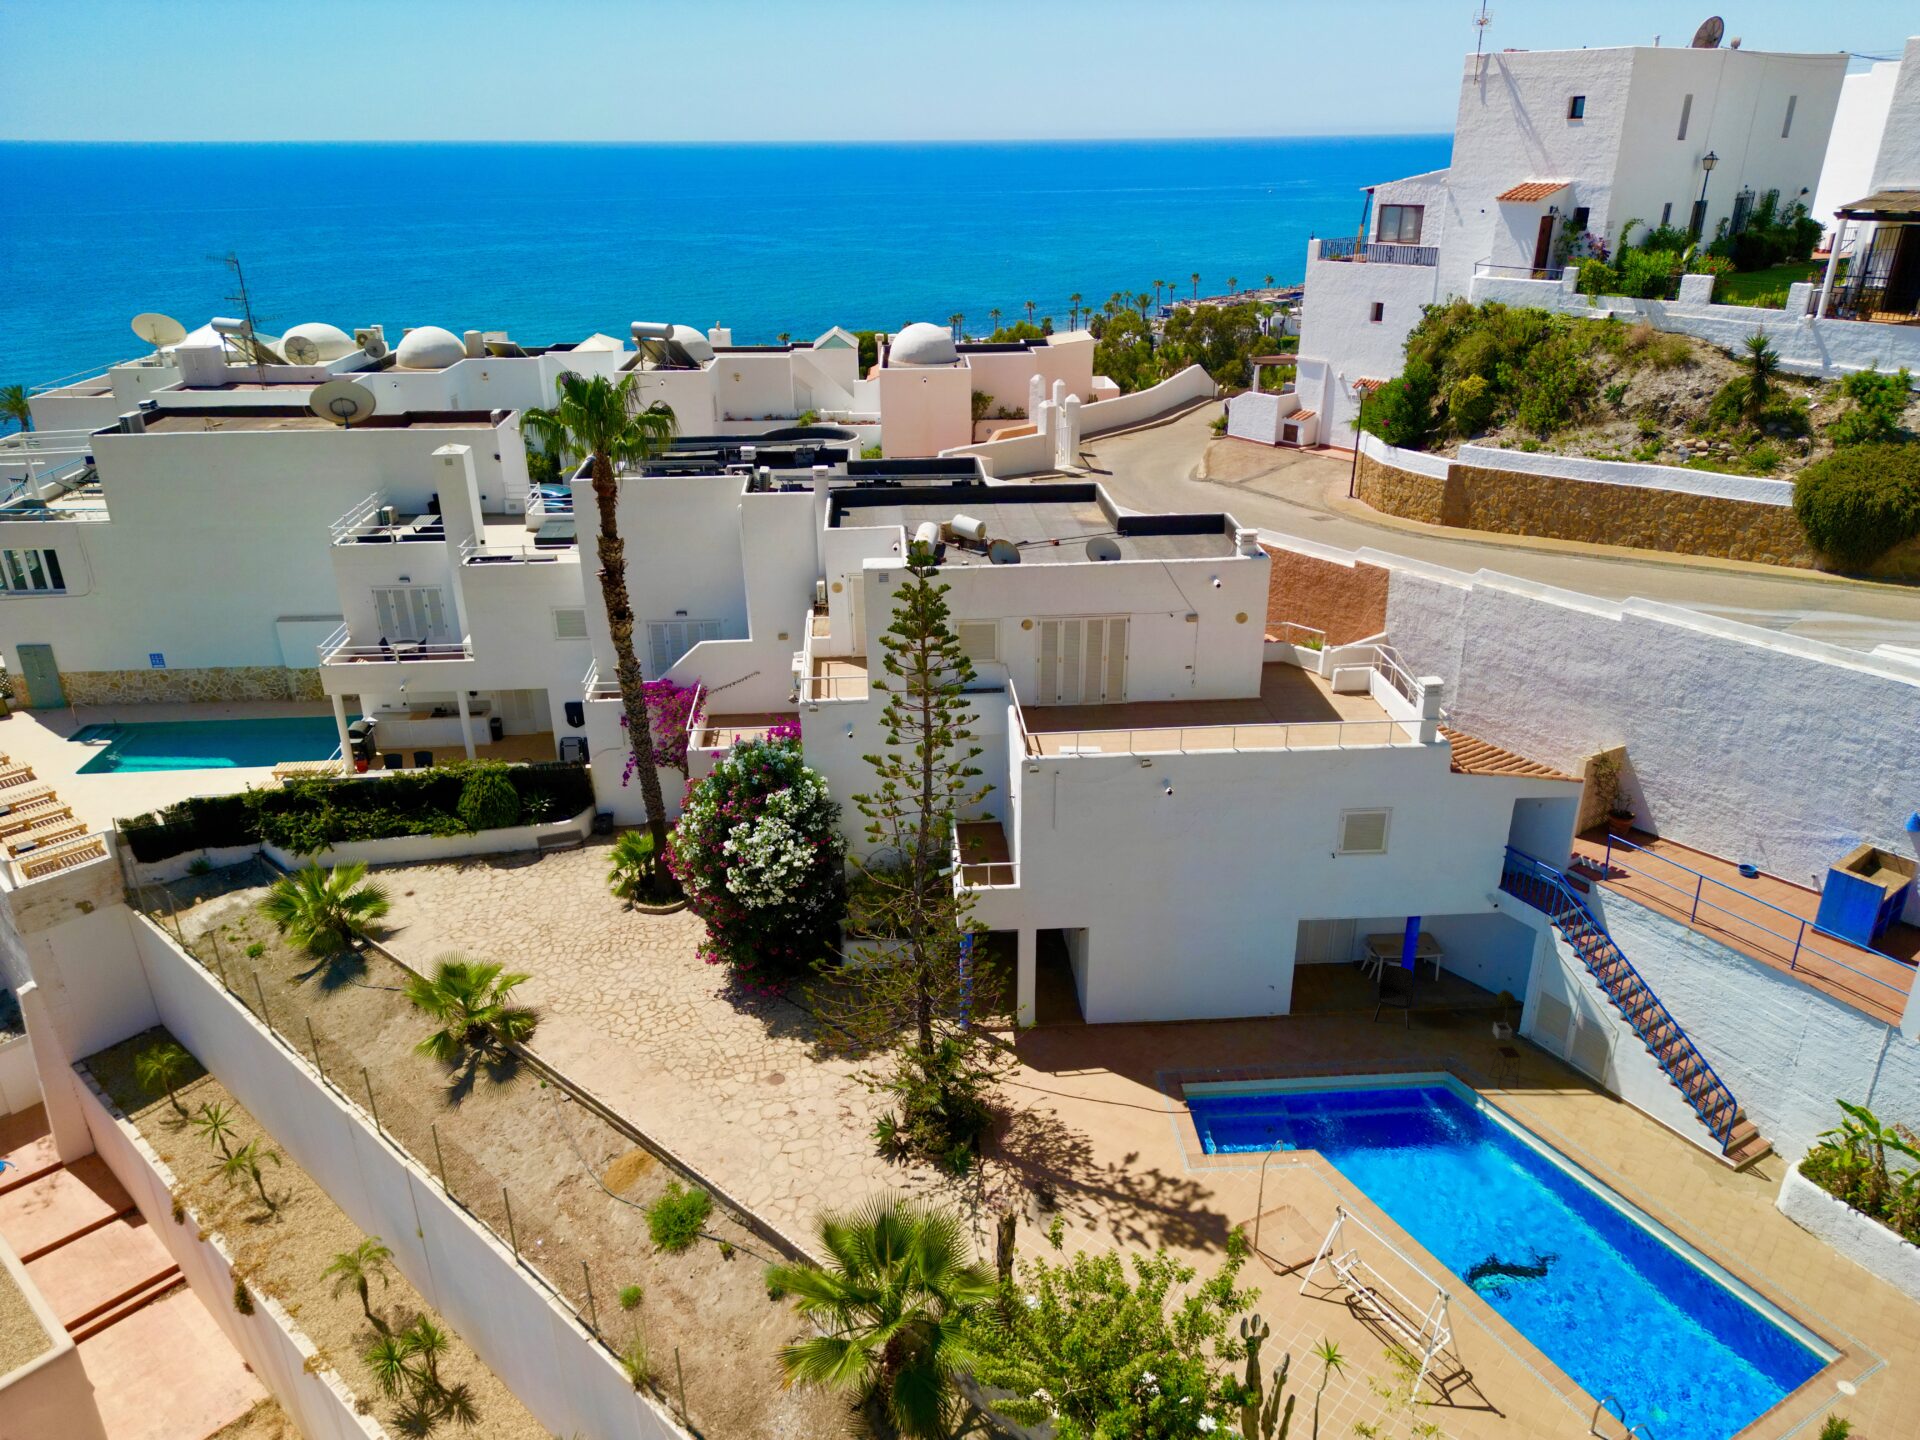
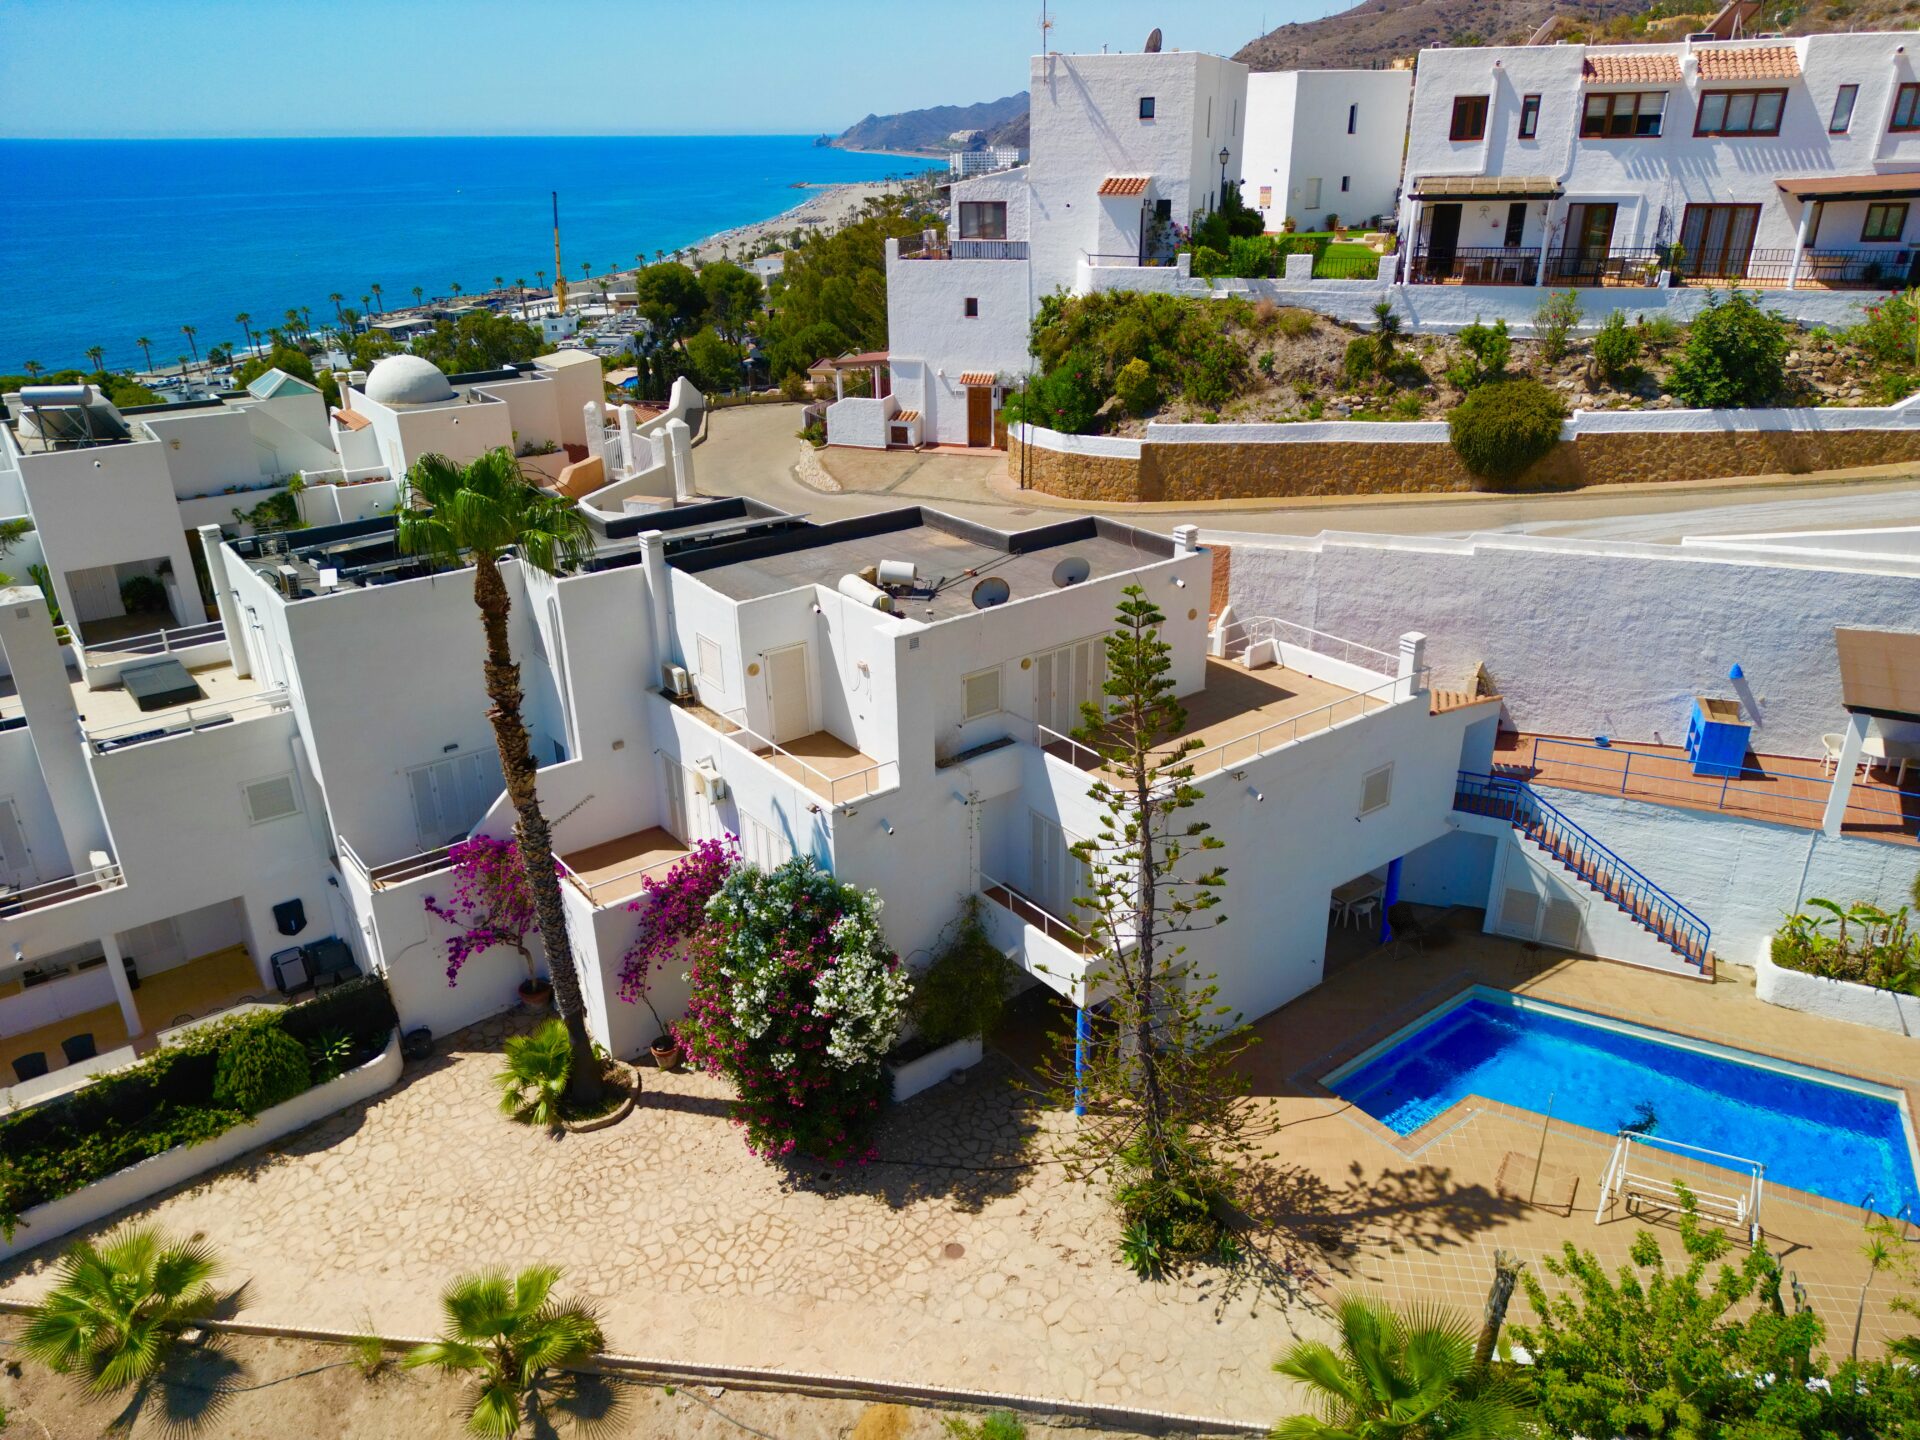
bench: present [536,829,585,858] -> none [354,1056,426,1115]
potted tree: present [1493,990,1517,1040] -> present [809,1137,836,1192]

